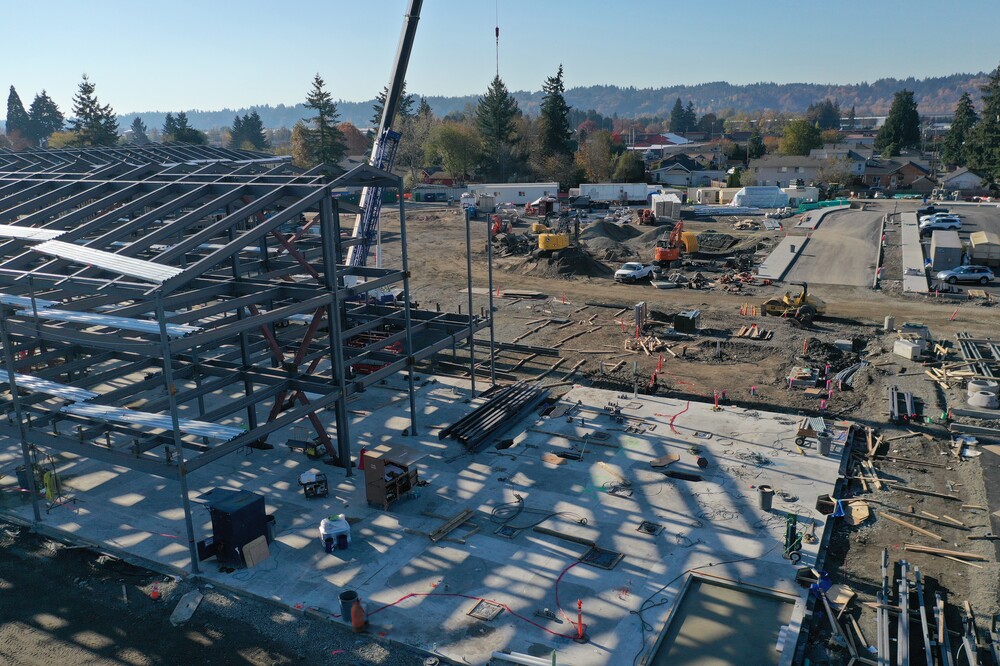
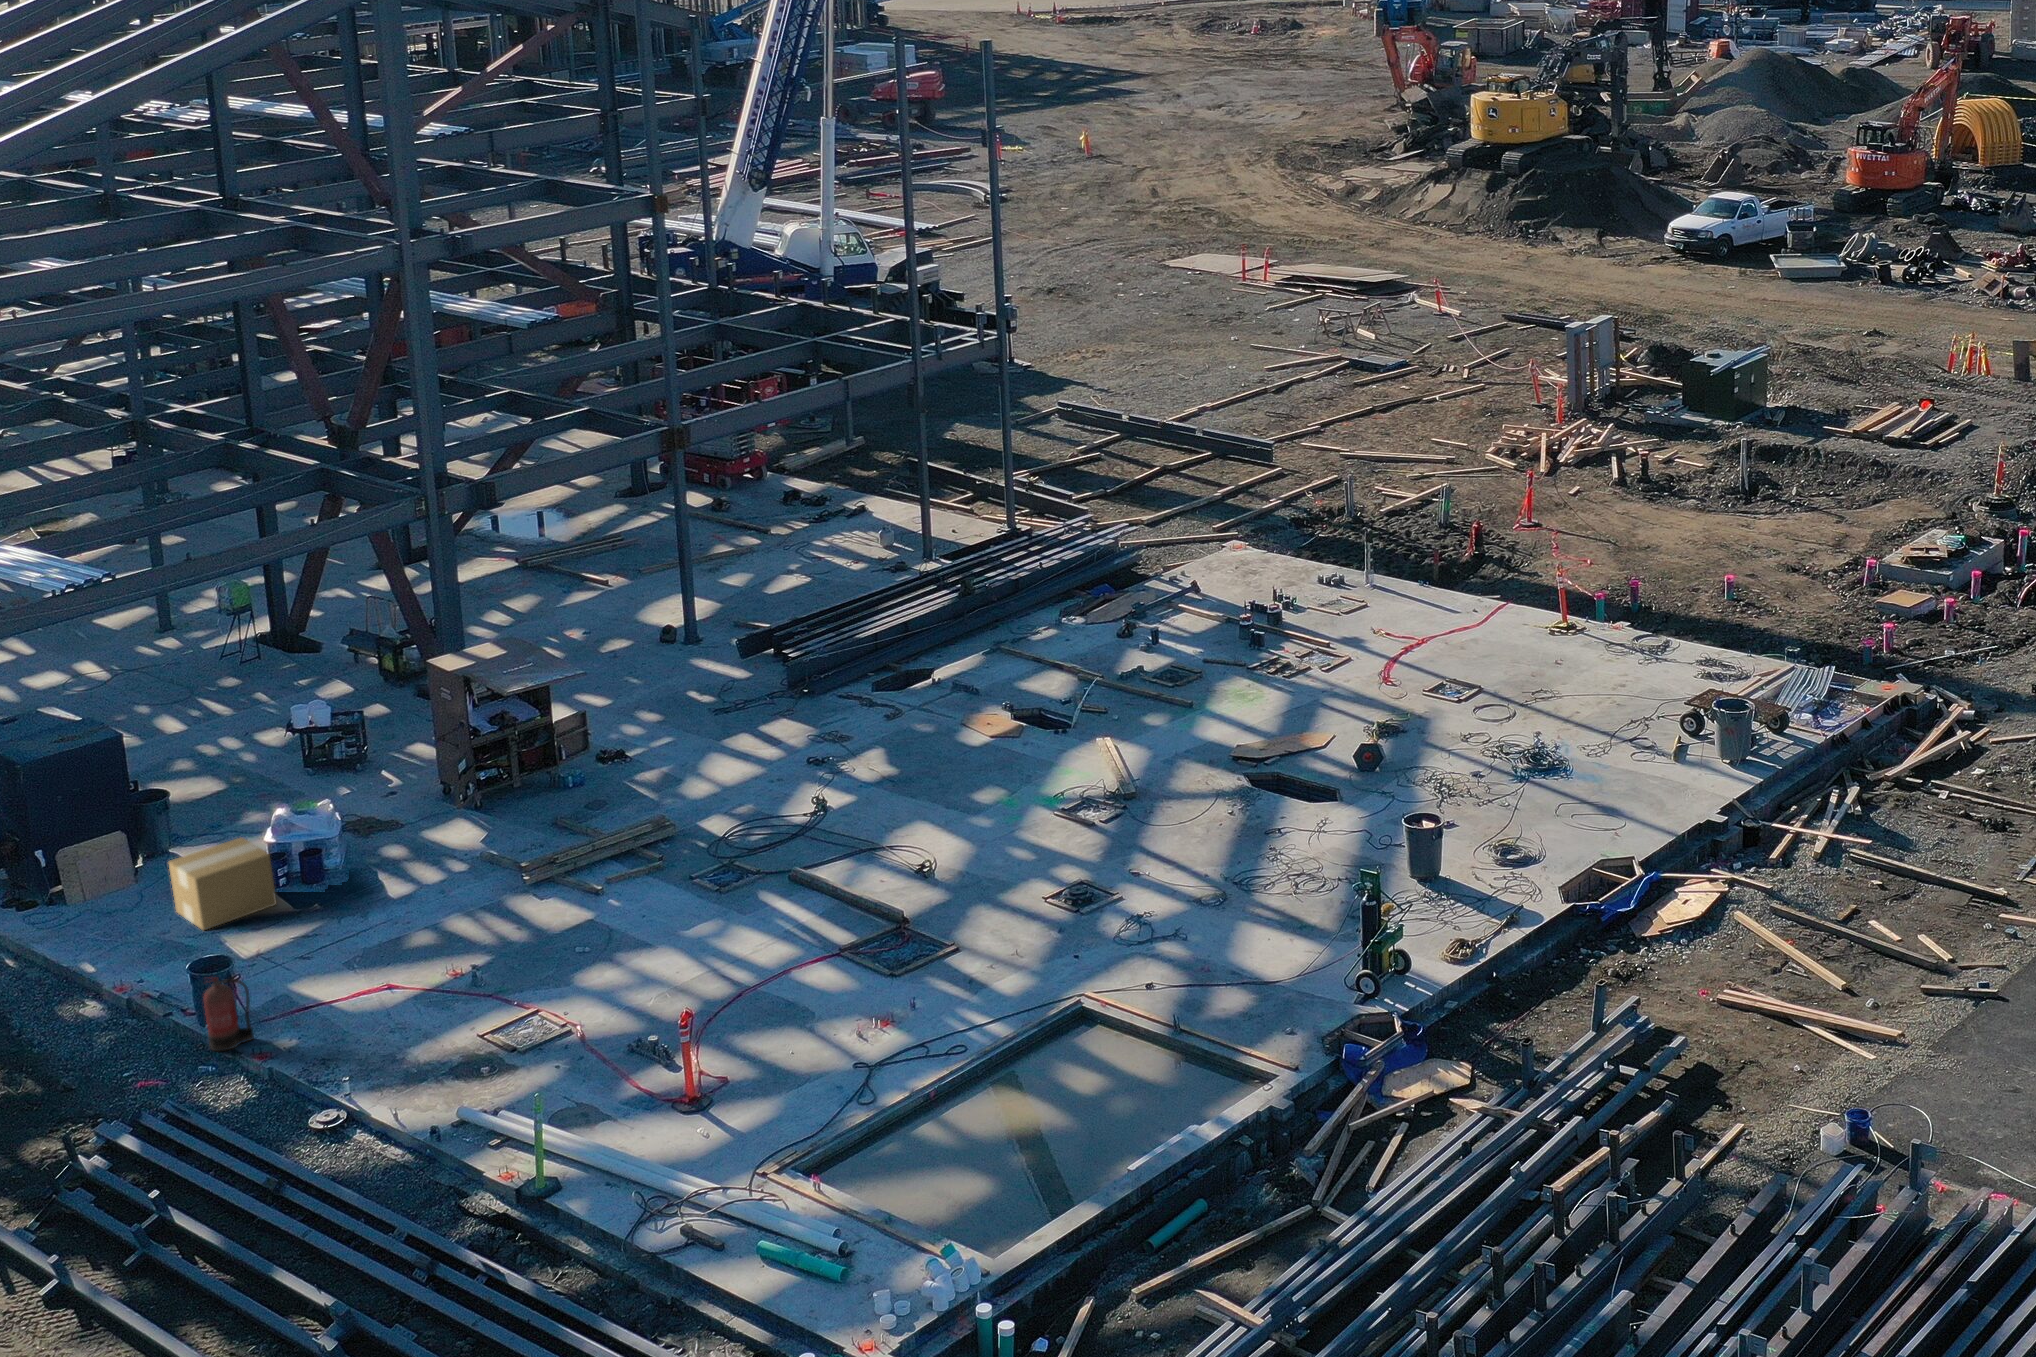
cardboard box: none [291,533,334,574] -> present [169,838,277,930]

